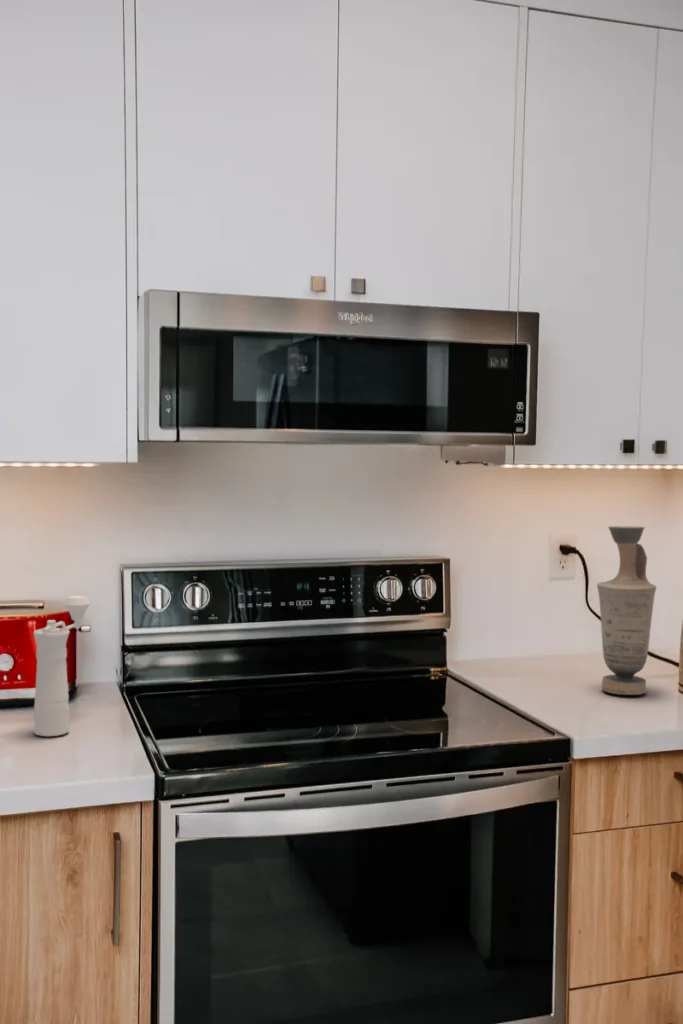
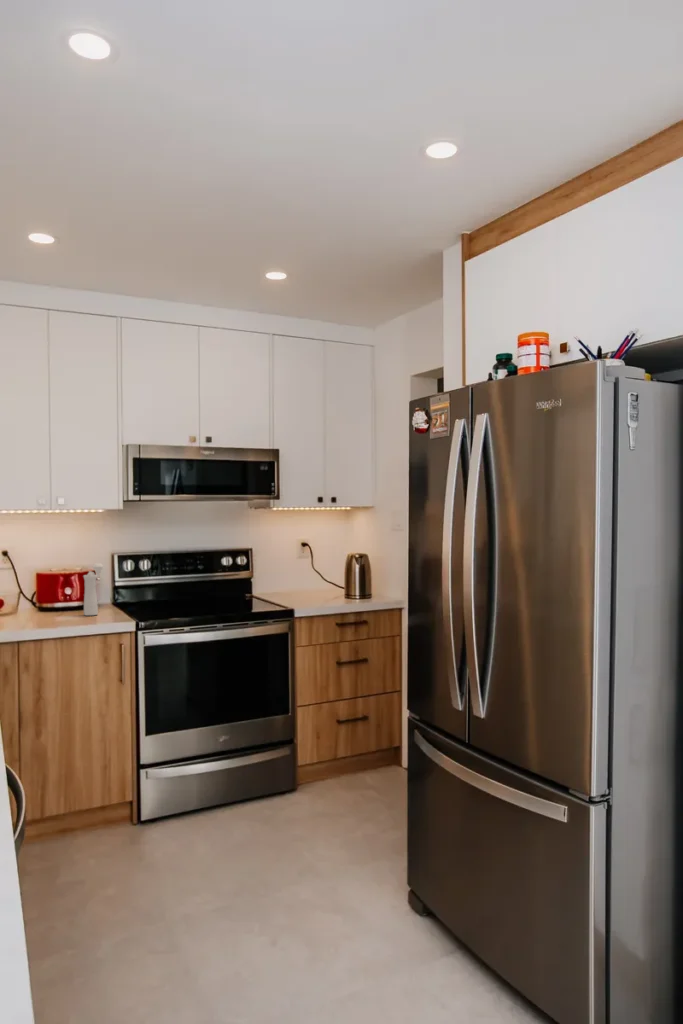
vase: present [597,526,656,695] -> none [311,532,333,599]

